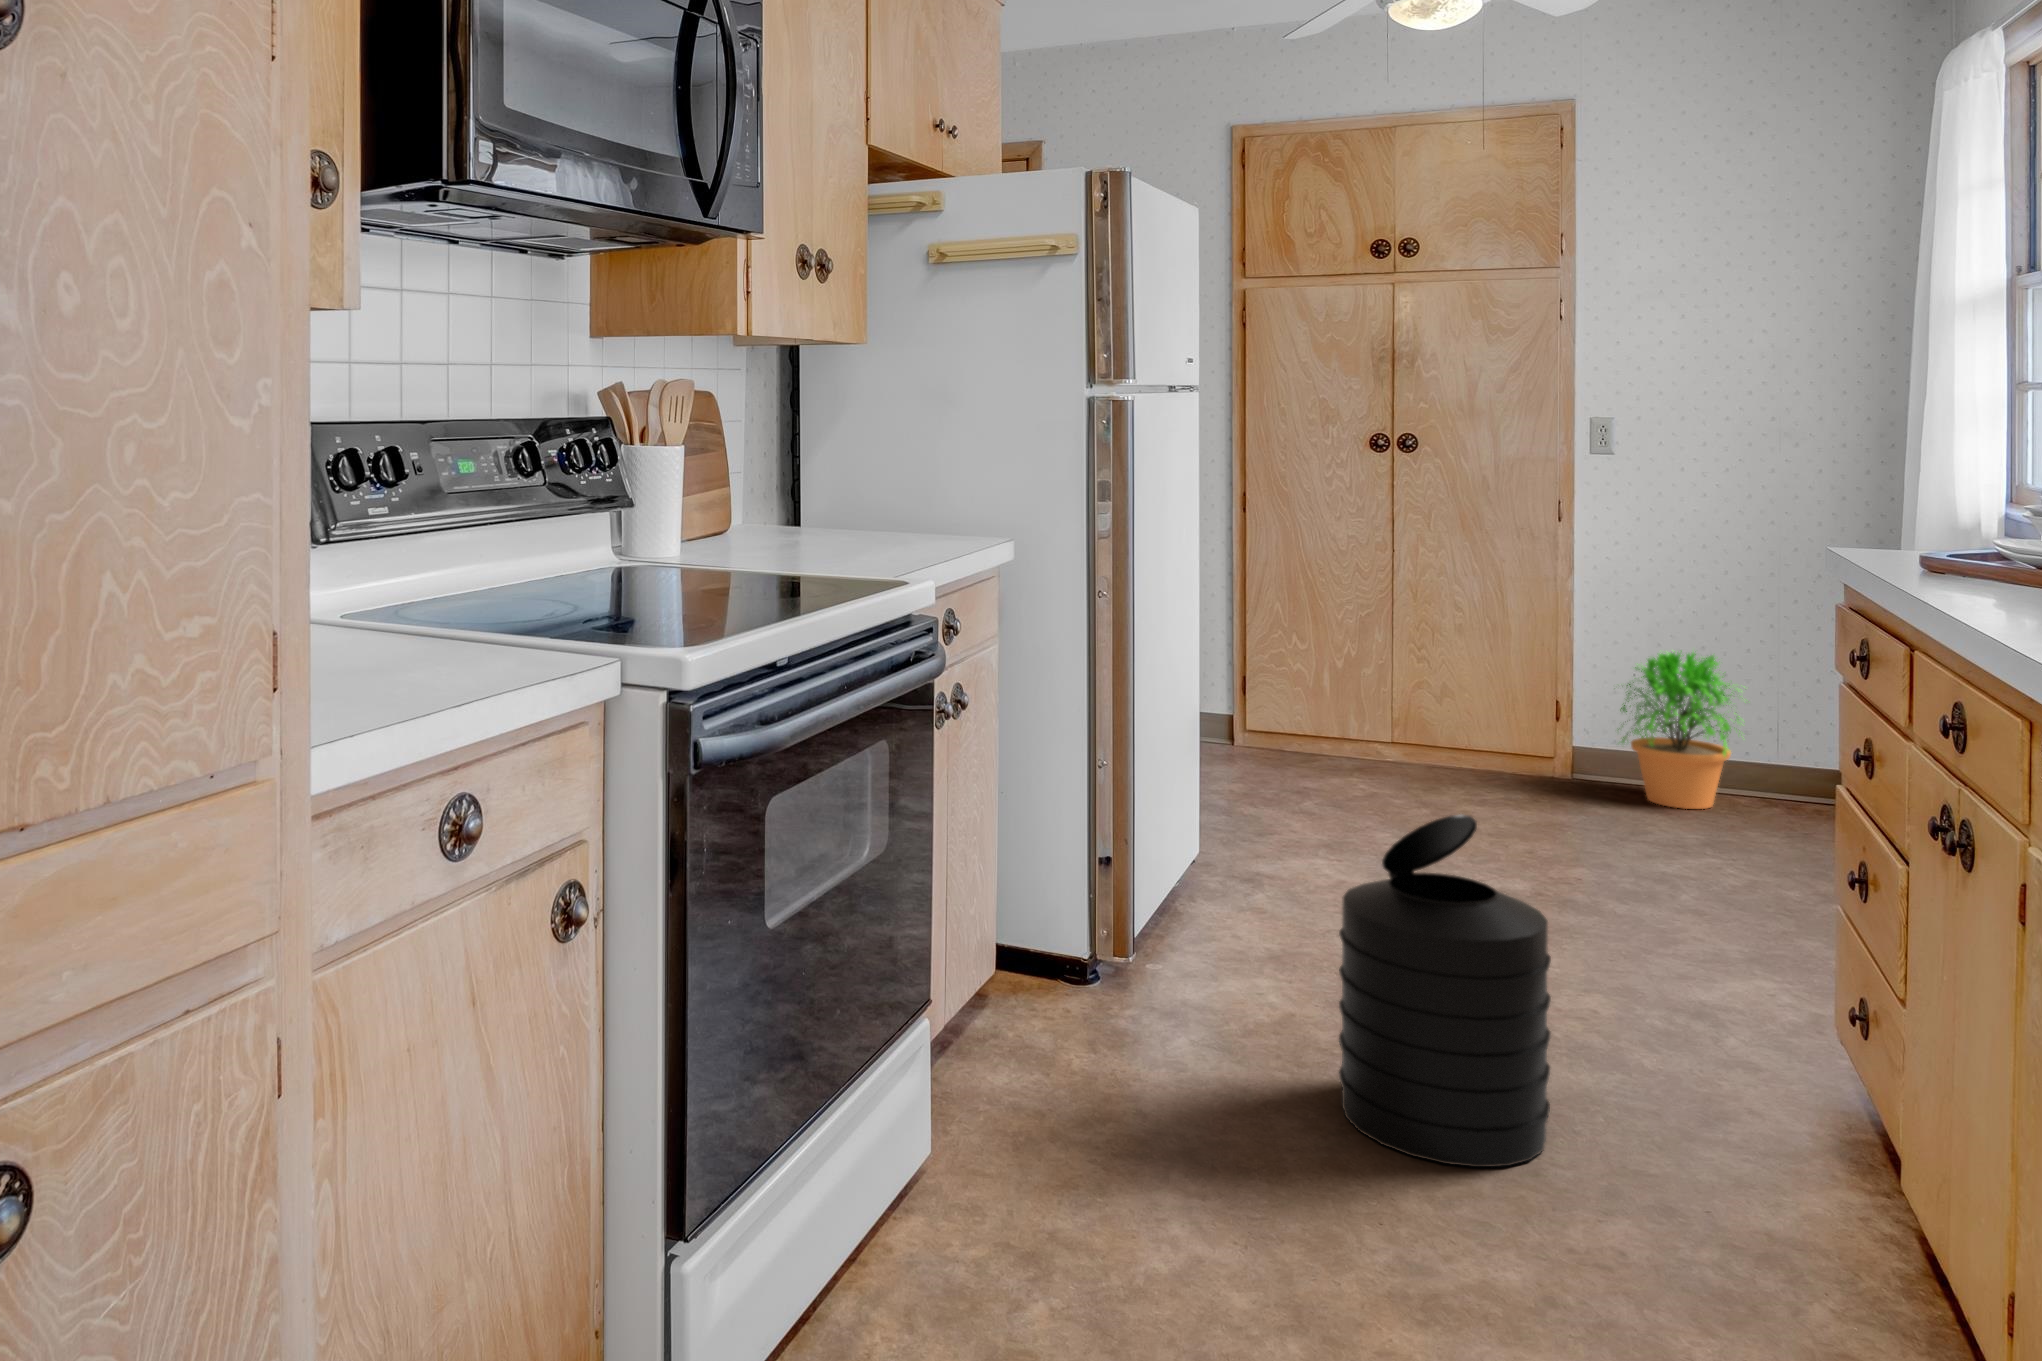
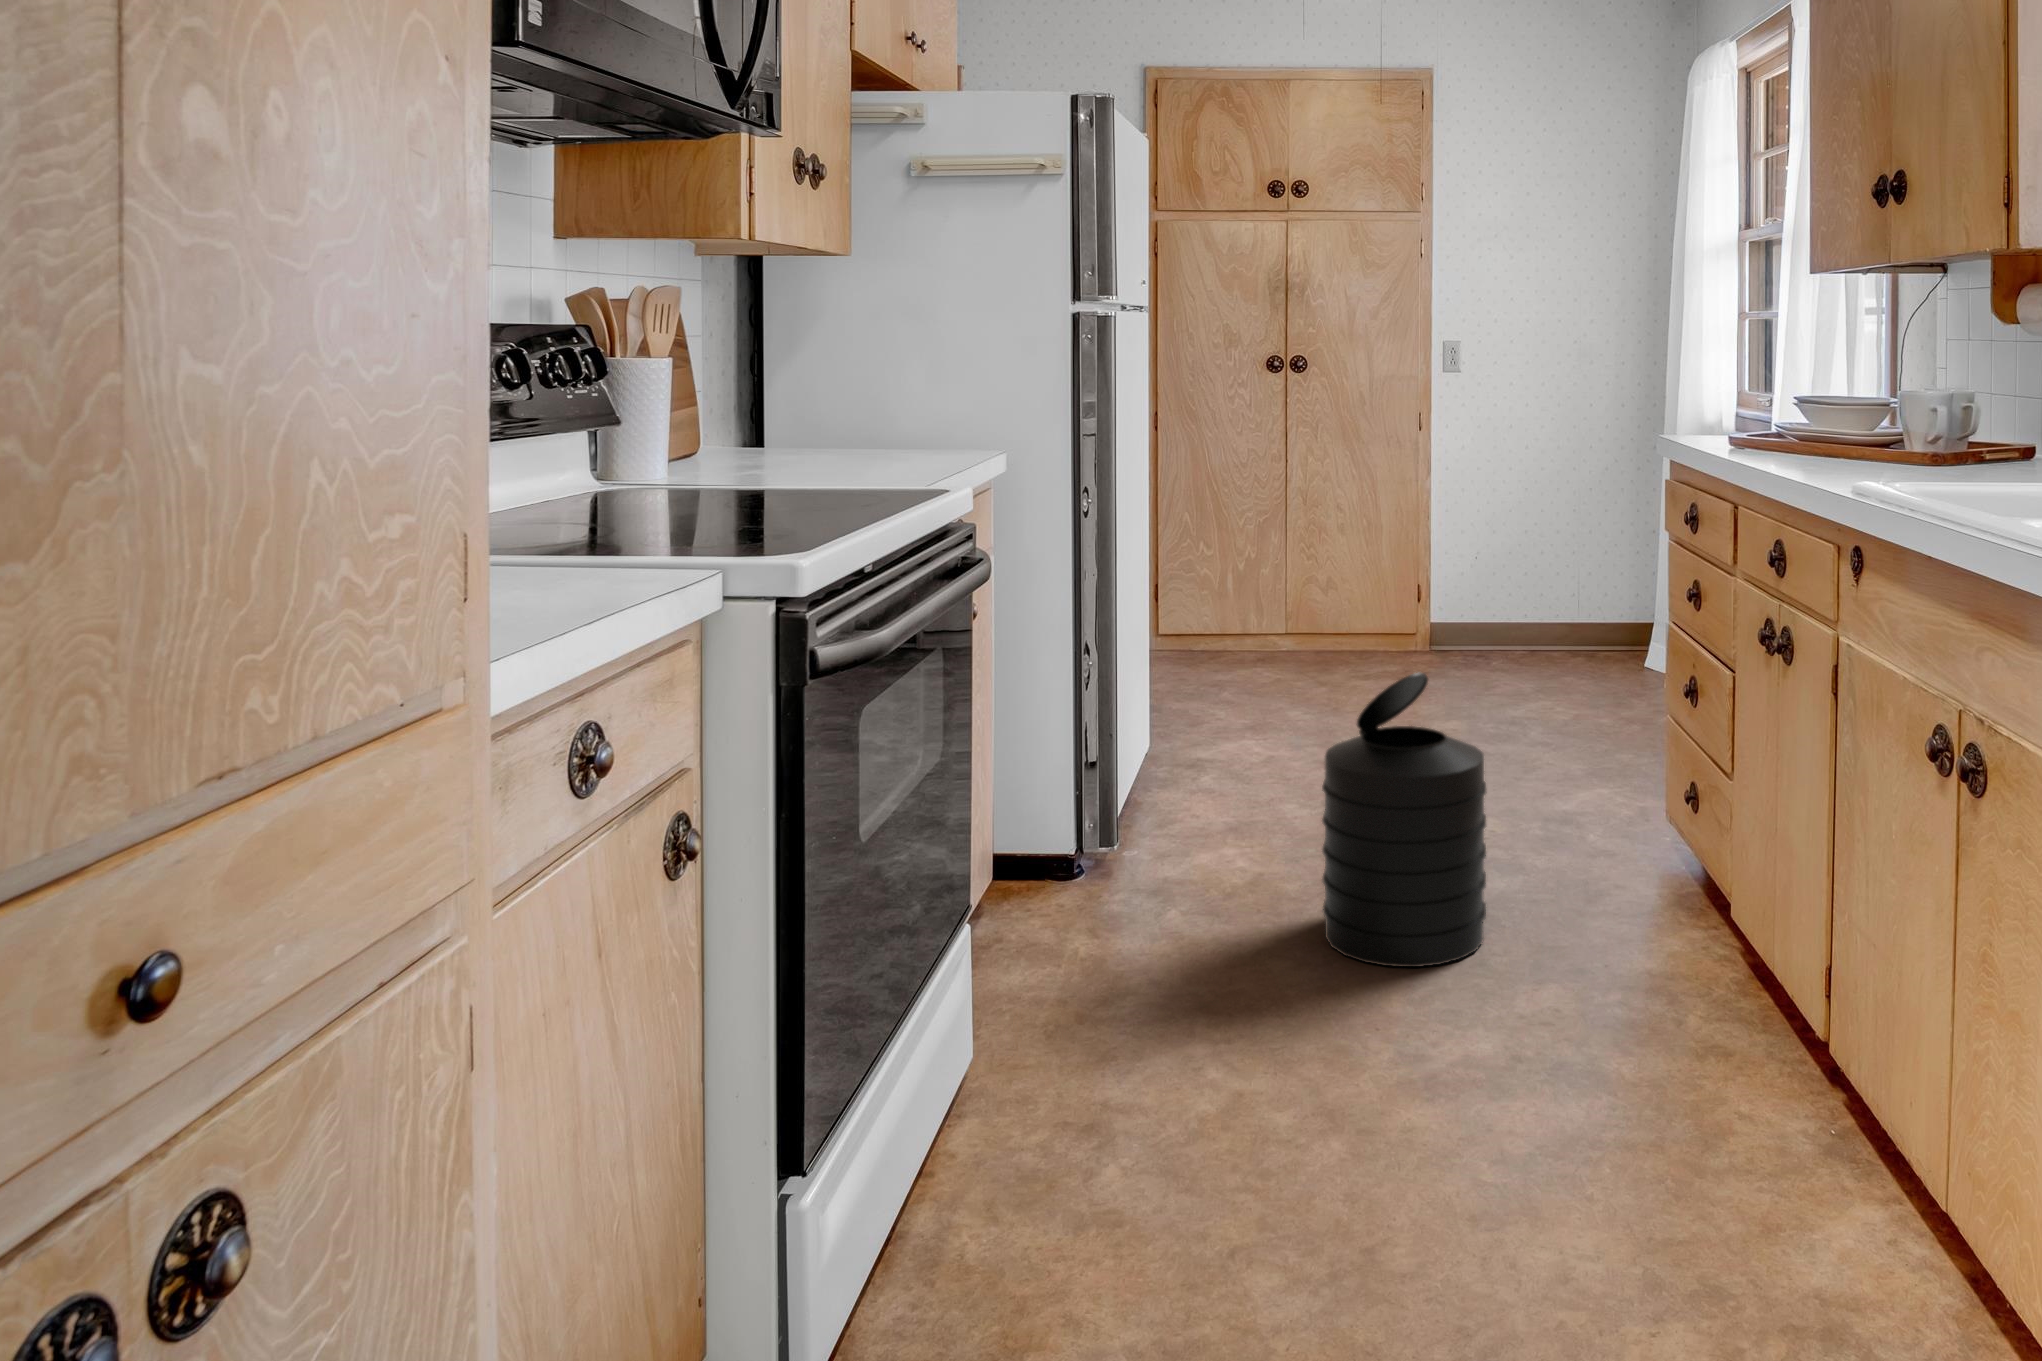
potted plant: present [1618,651,1743,809] -> none [1461,532,1566,665]

